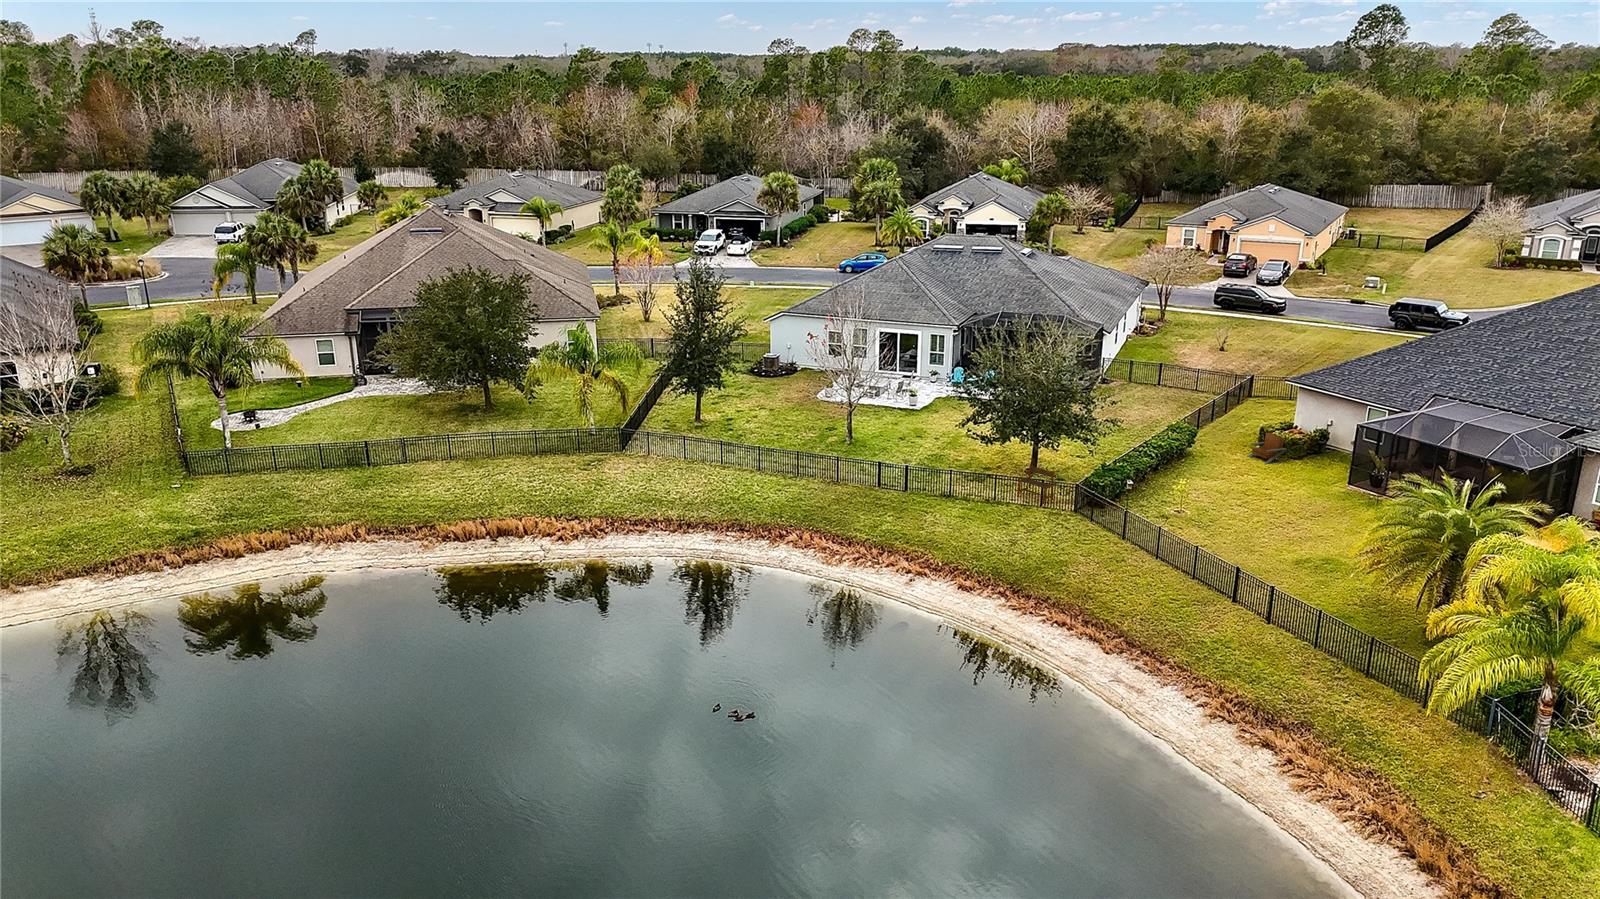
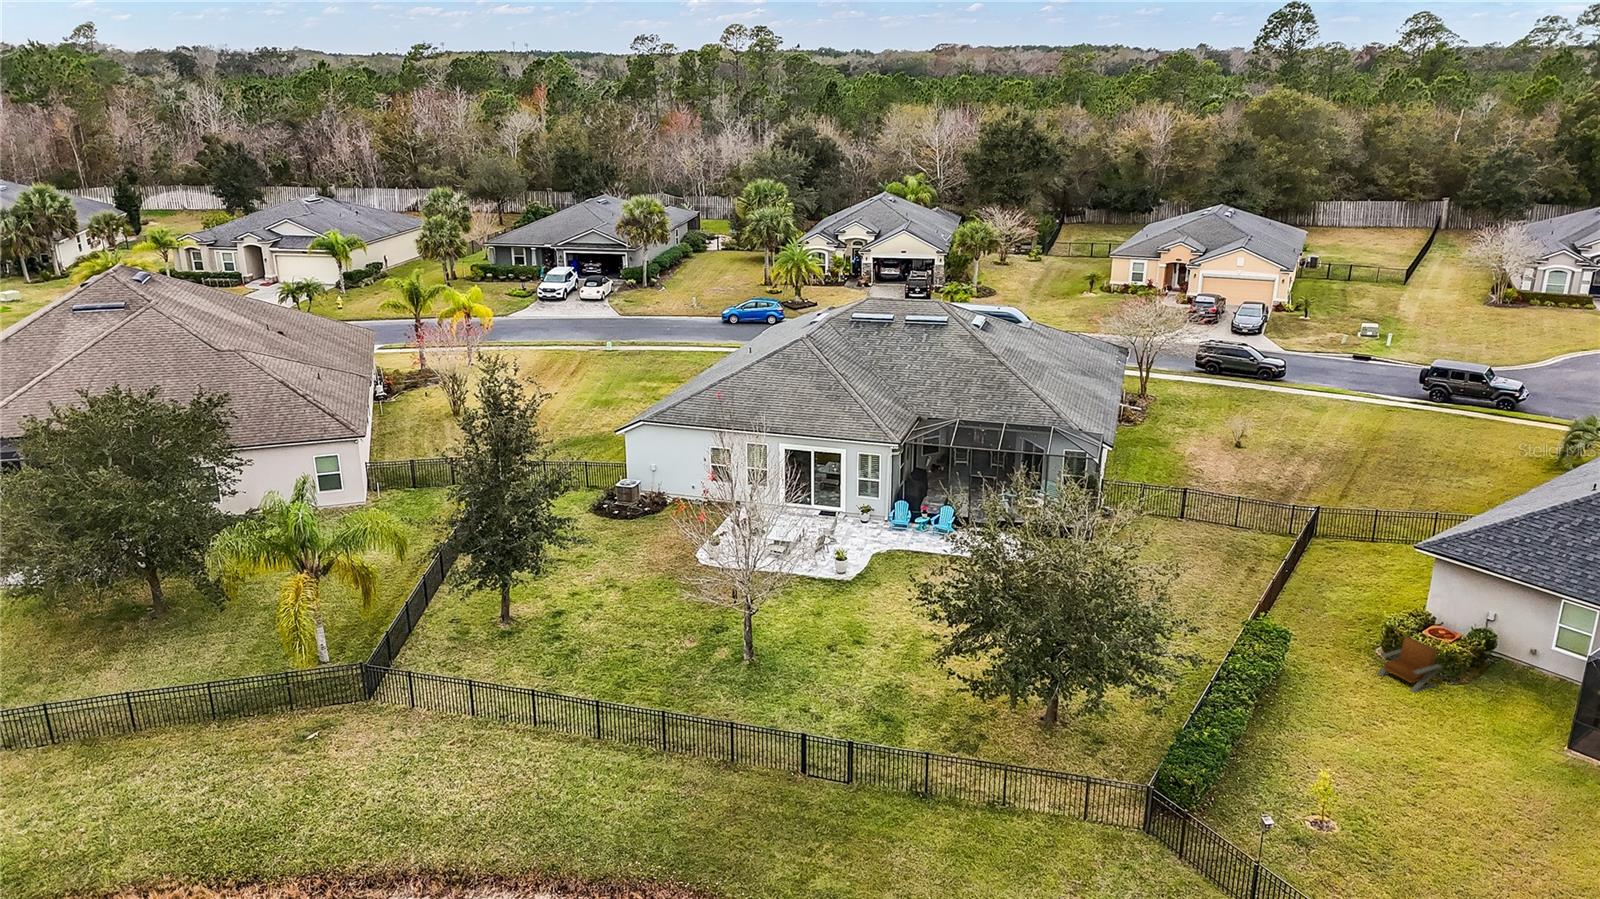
bench: present [1017,465,1055,504] -> none [1059,765,1128,846]

